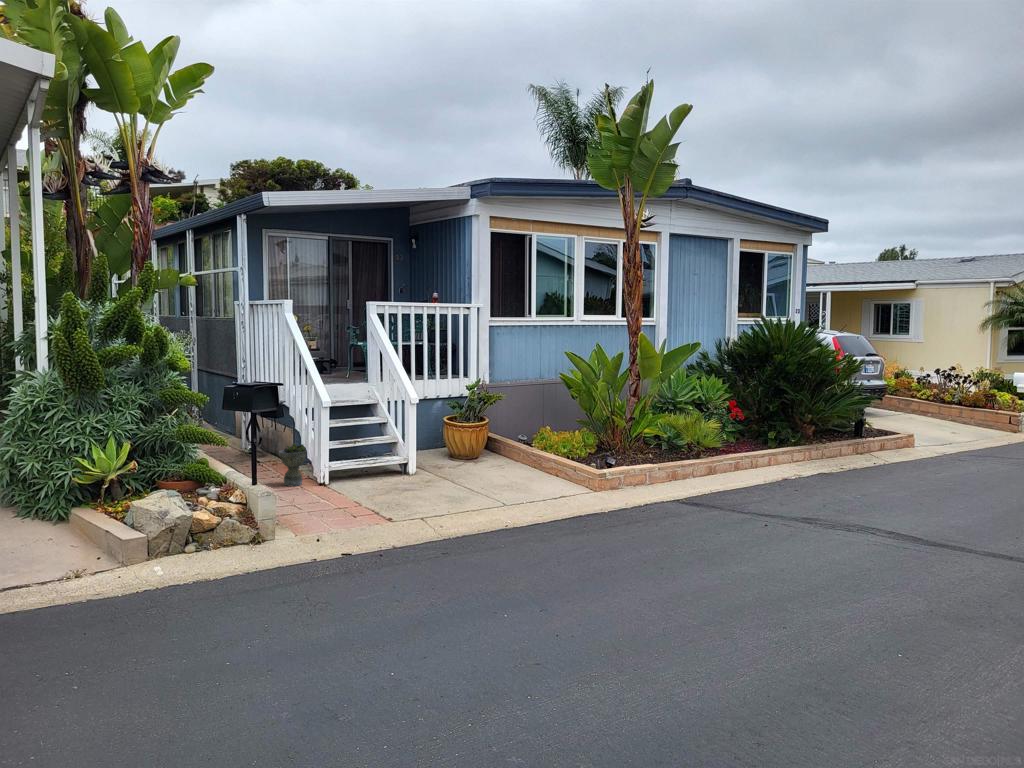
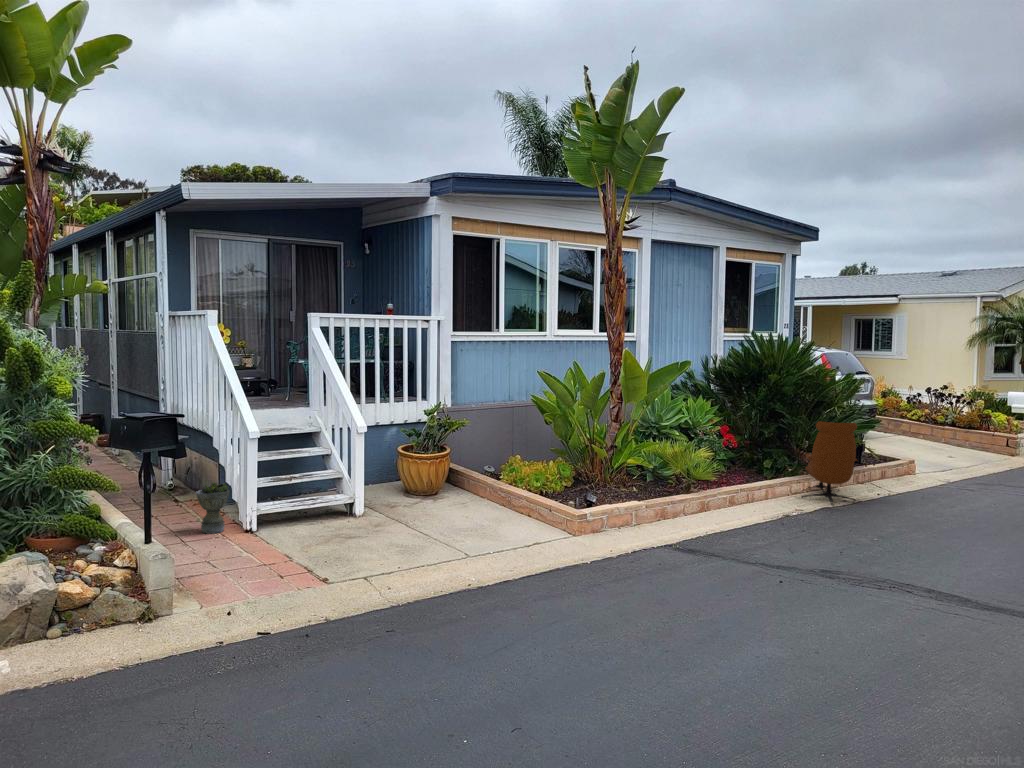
lounge chair: none [800,395,849,470] -> present [802,421,857,505]

